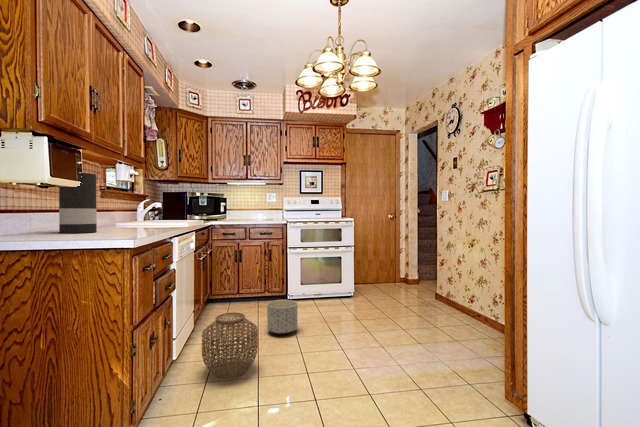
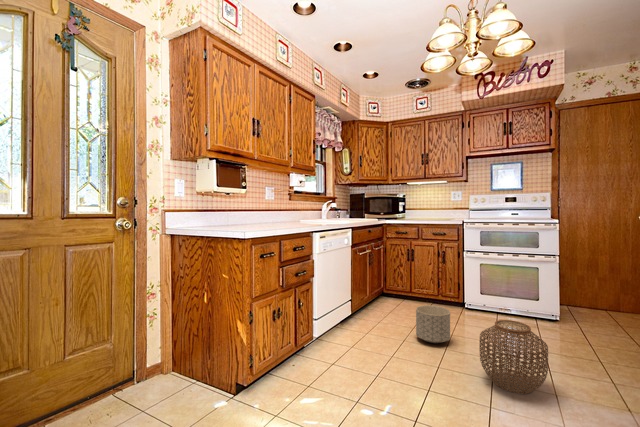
vase: present [59,172,97,233] -> none [237,183,259,226]
woven basket: present [202,312,258,379] -> present [479,320,548,394]

